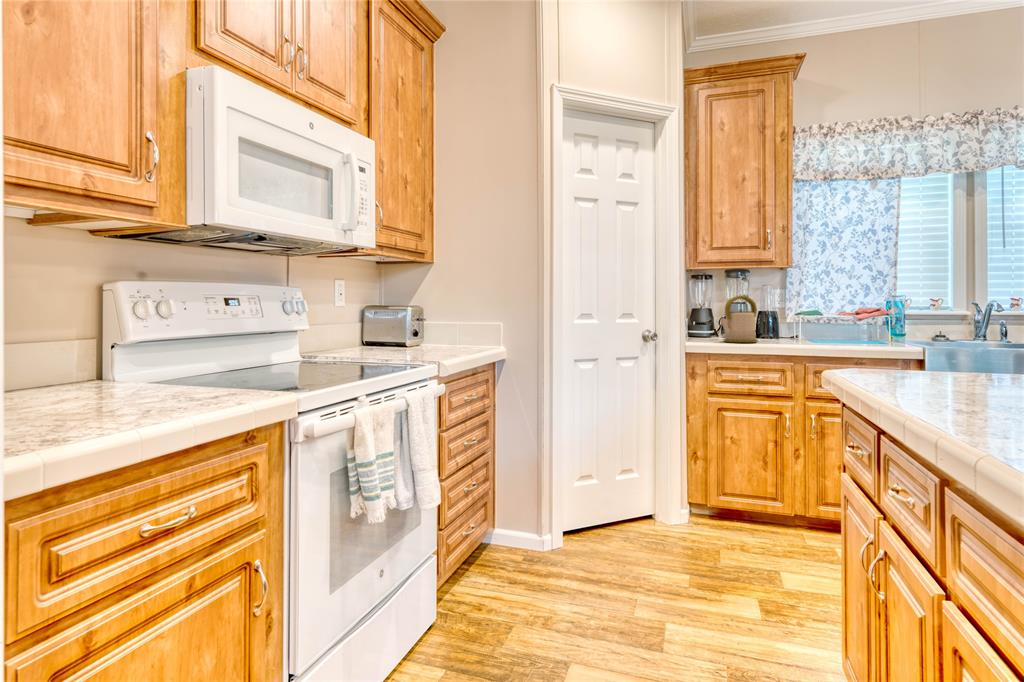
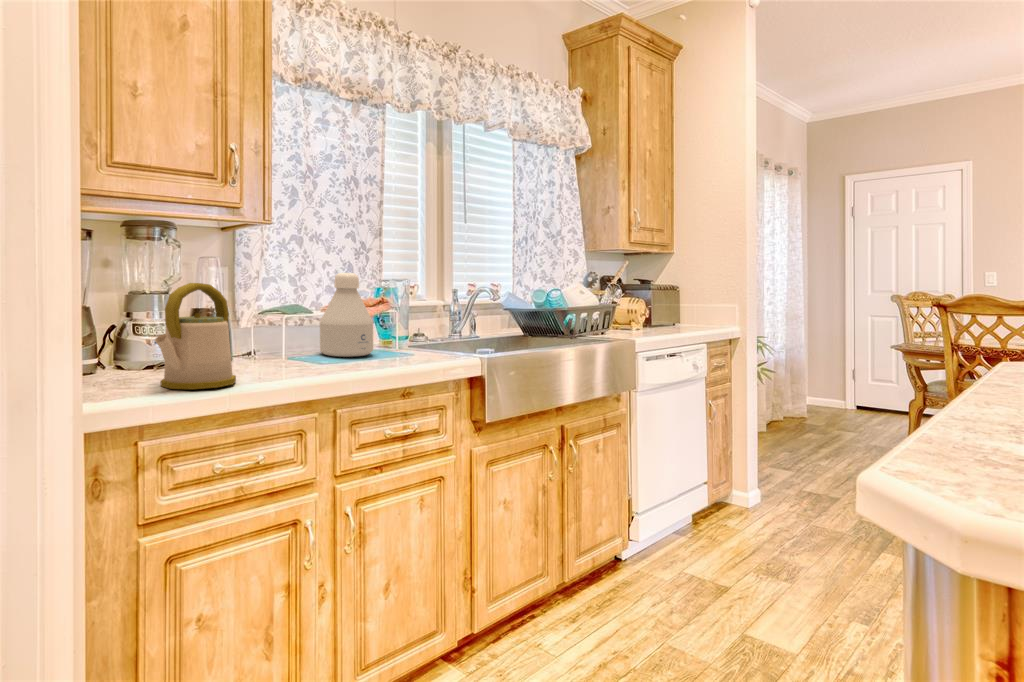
bottle: none [827,290,865,340] -> present [320,273,373,357]

